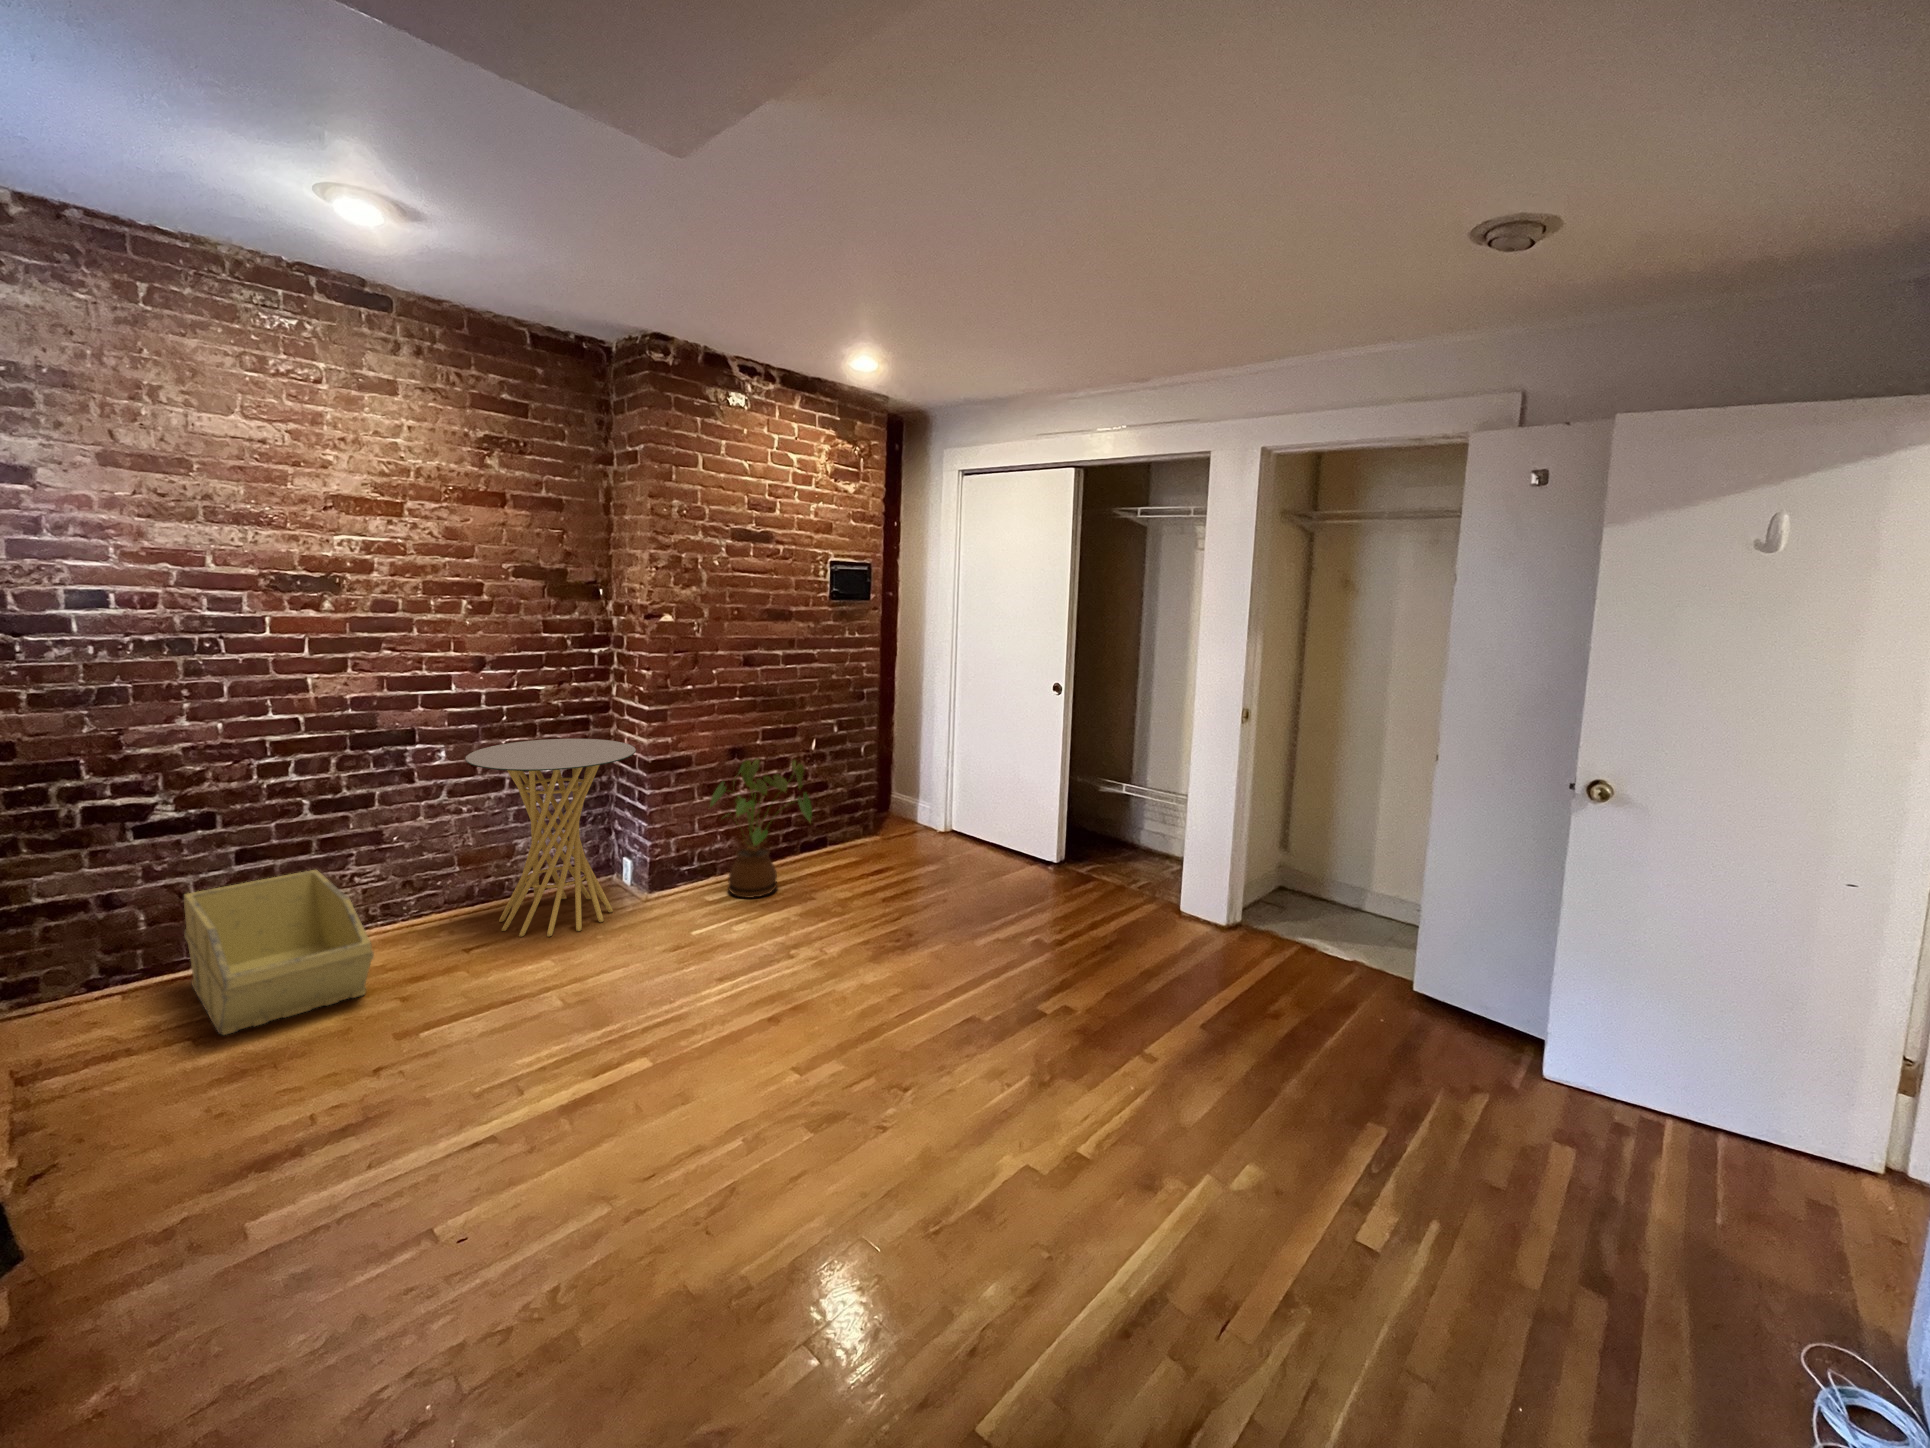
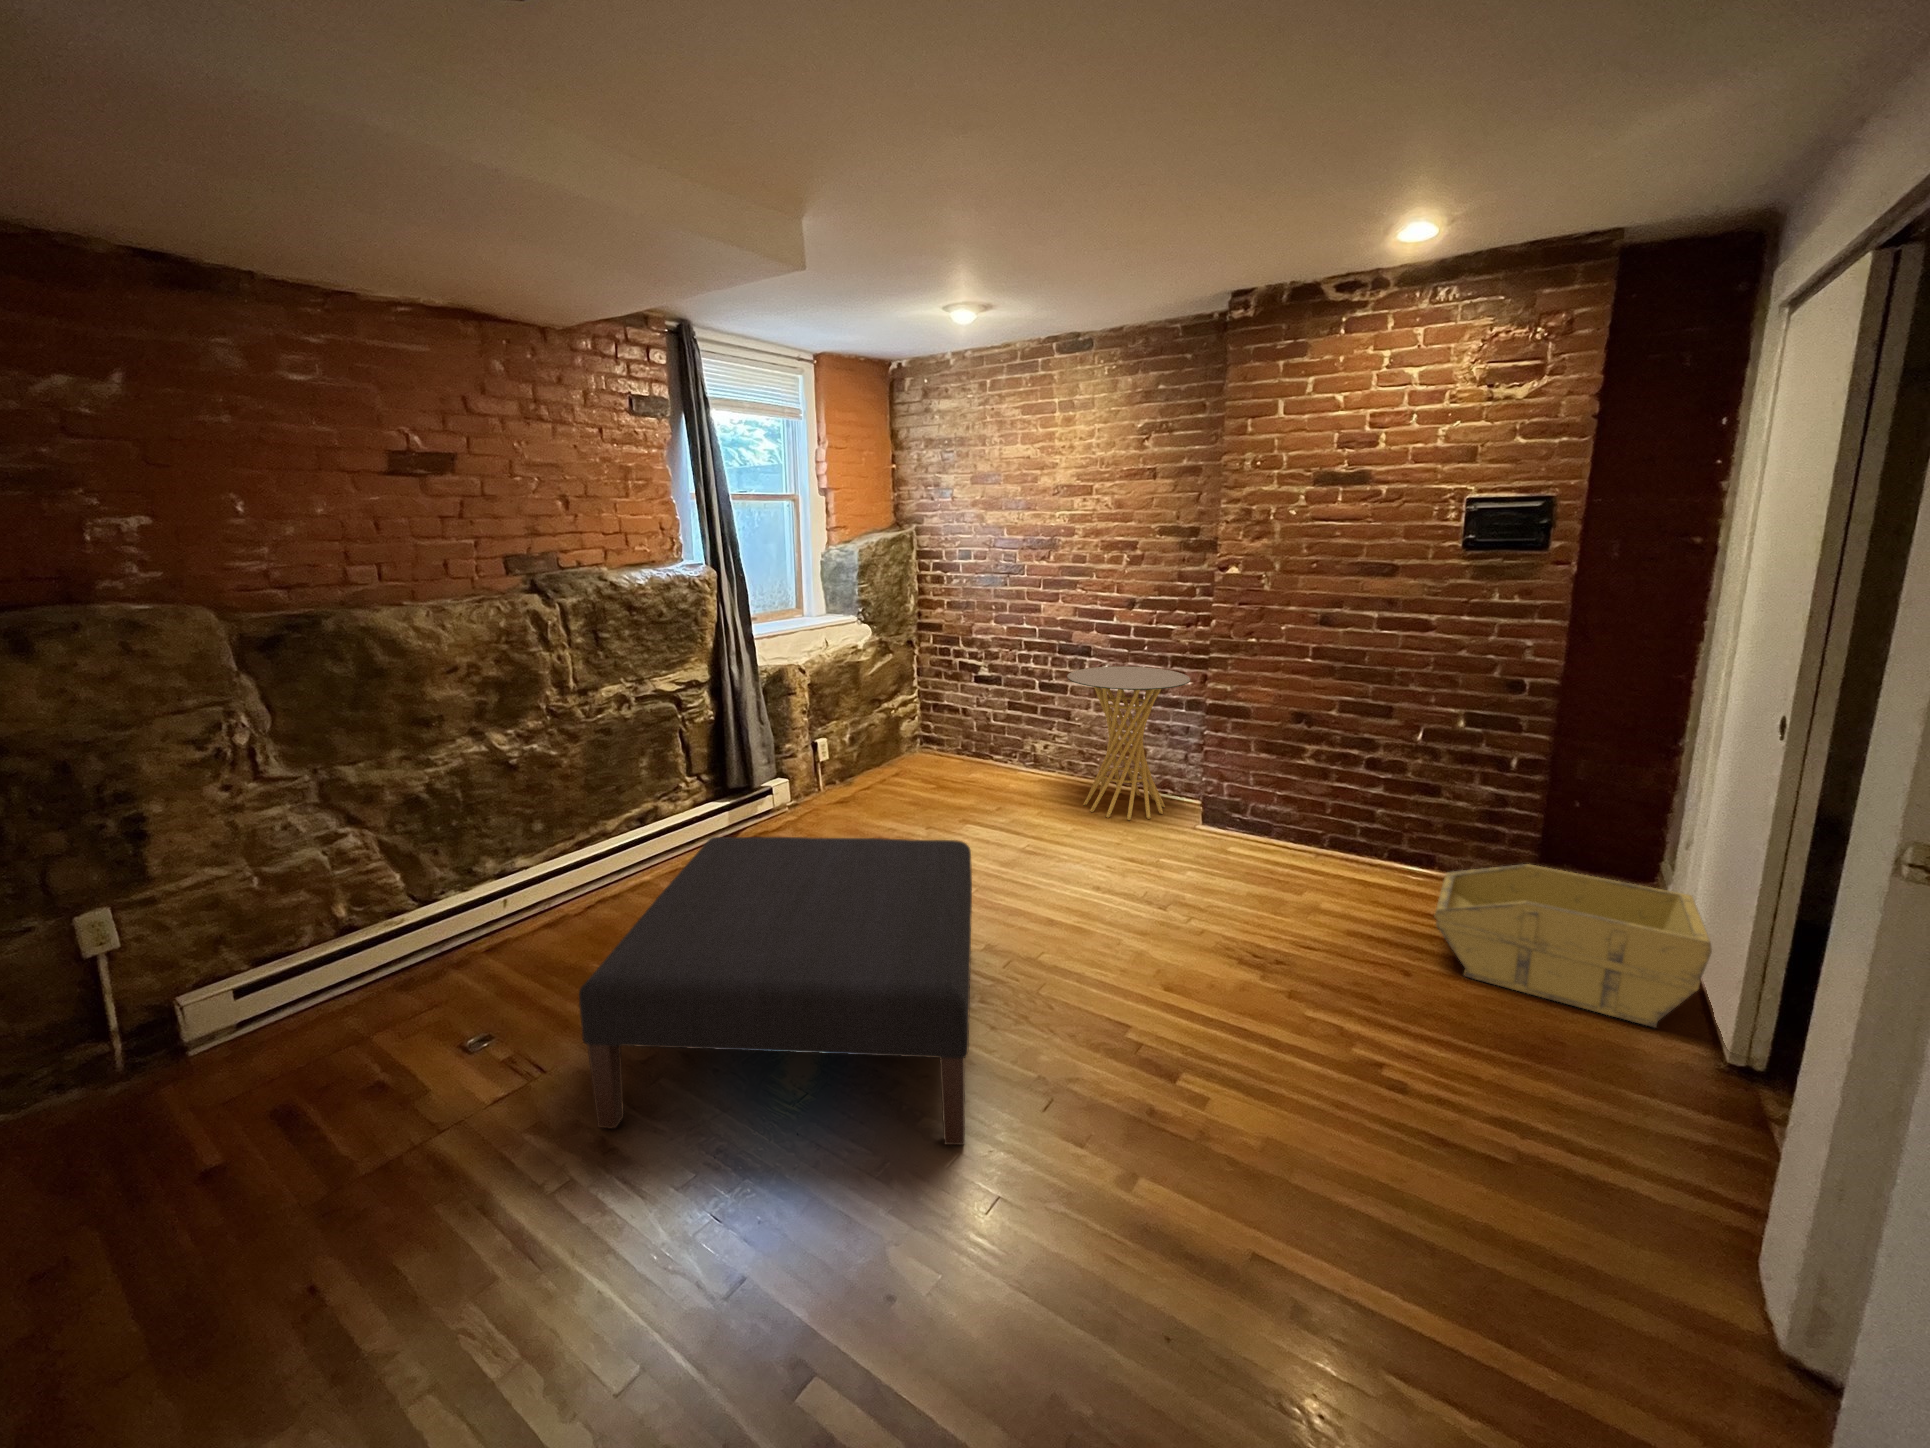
house plant: present [710,759,812,898] -> none [1212,726,1339,867]
storage bin: present [184,870,374,1035] -> present [1434,864,1712,1028]
ottoman: none [685,933,1177,1373] -> present [579,837,972,1145]

